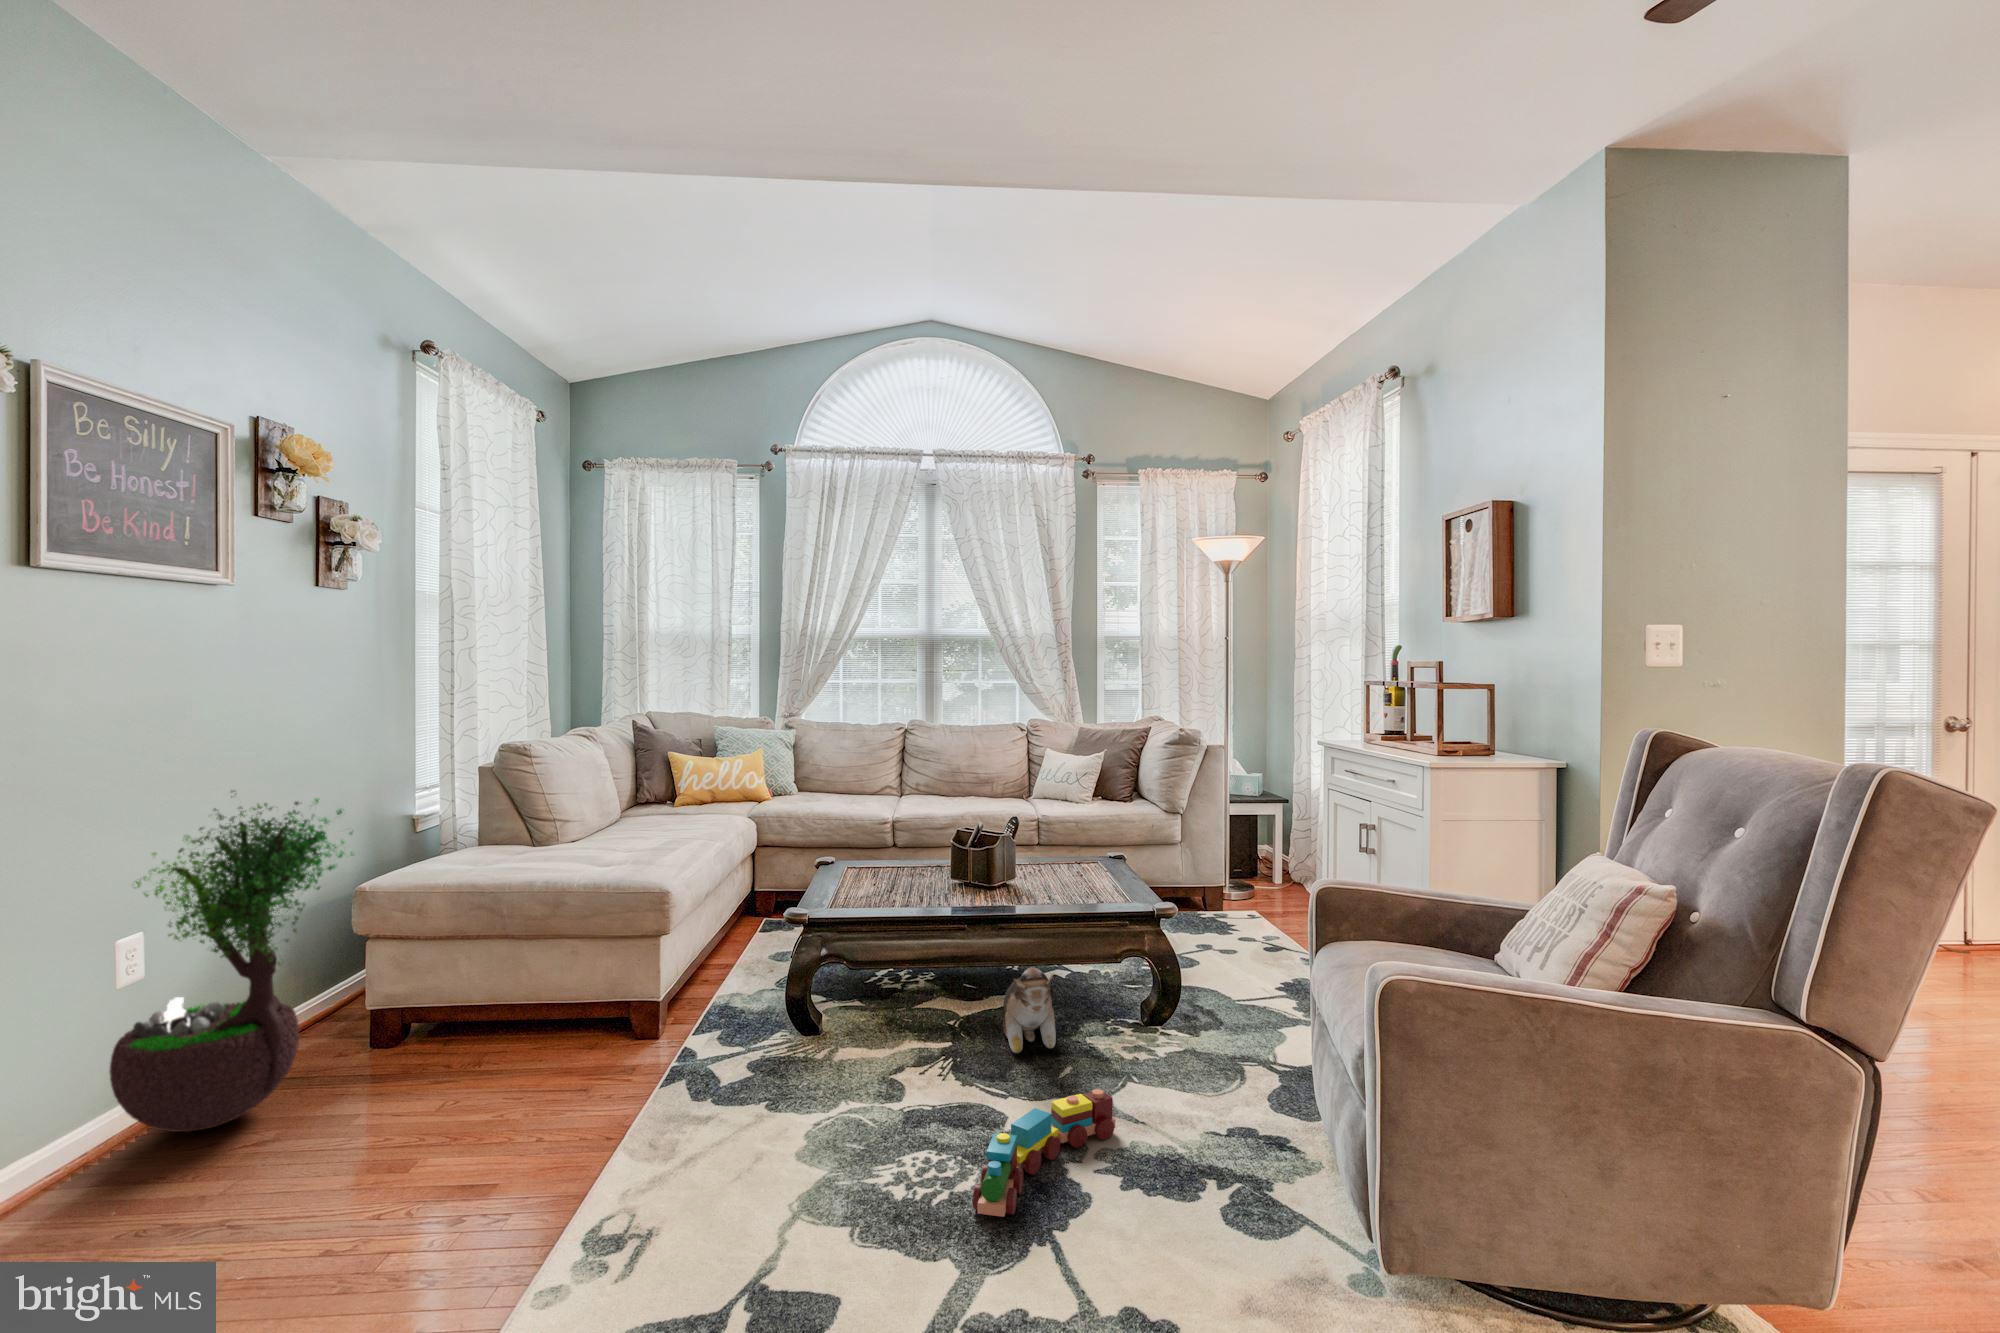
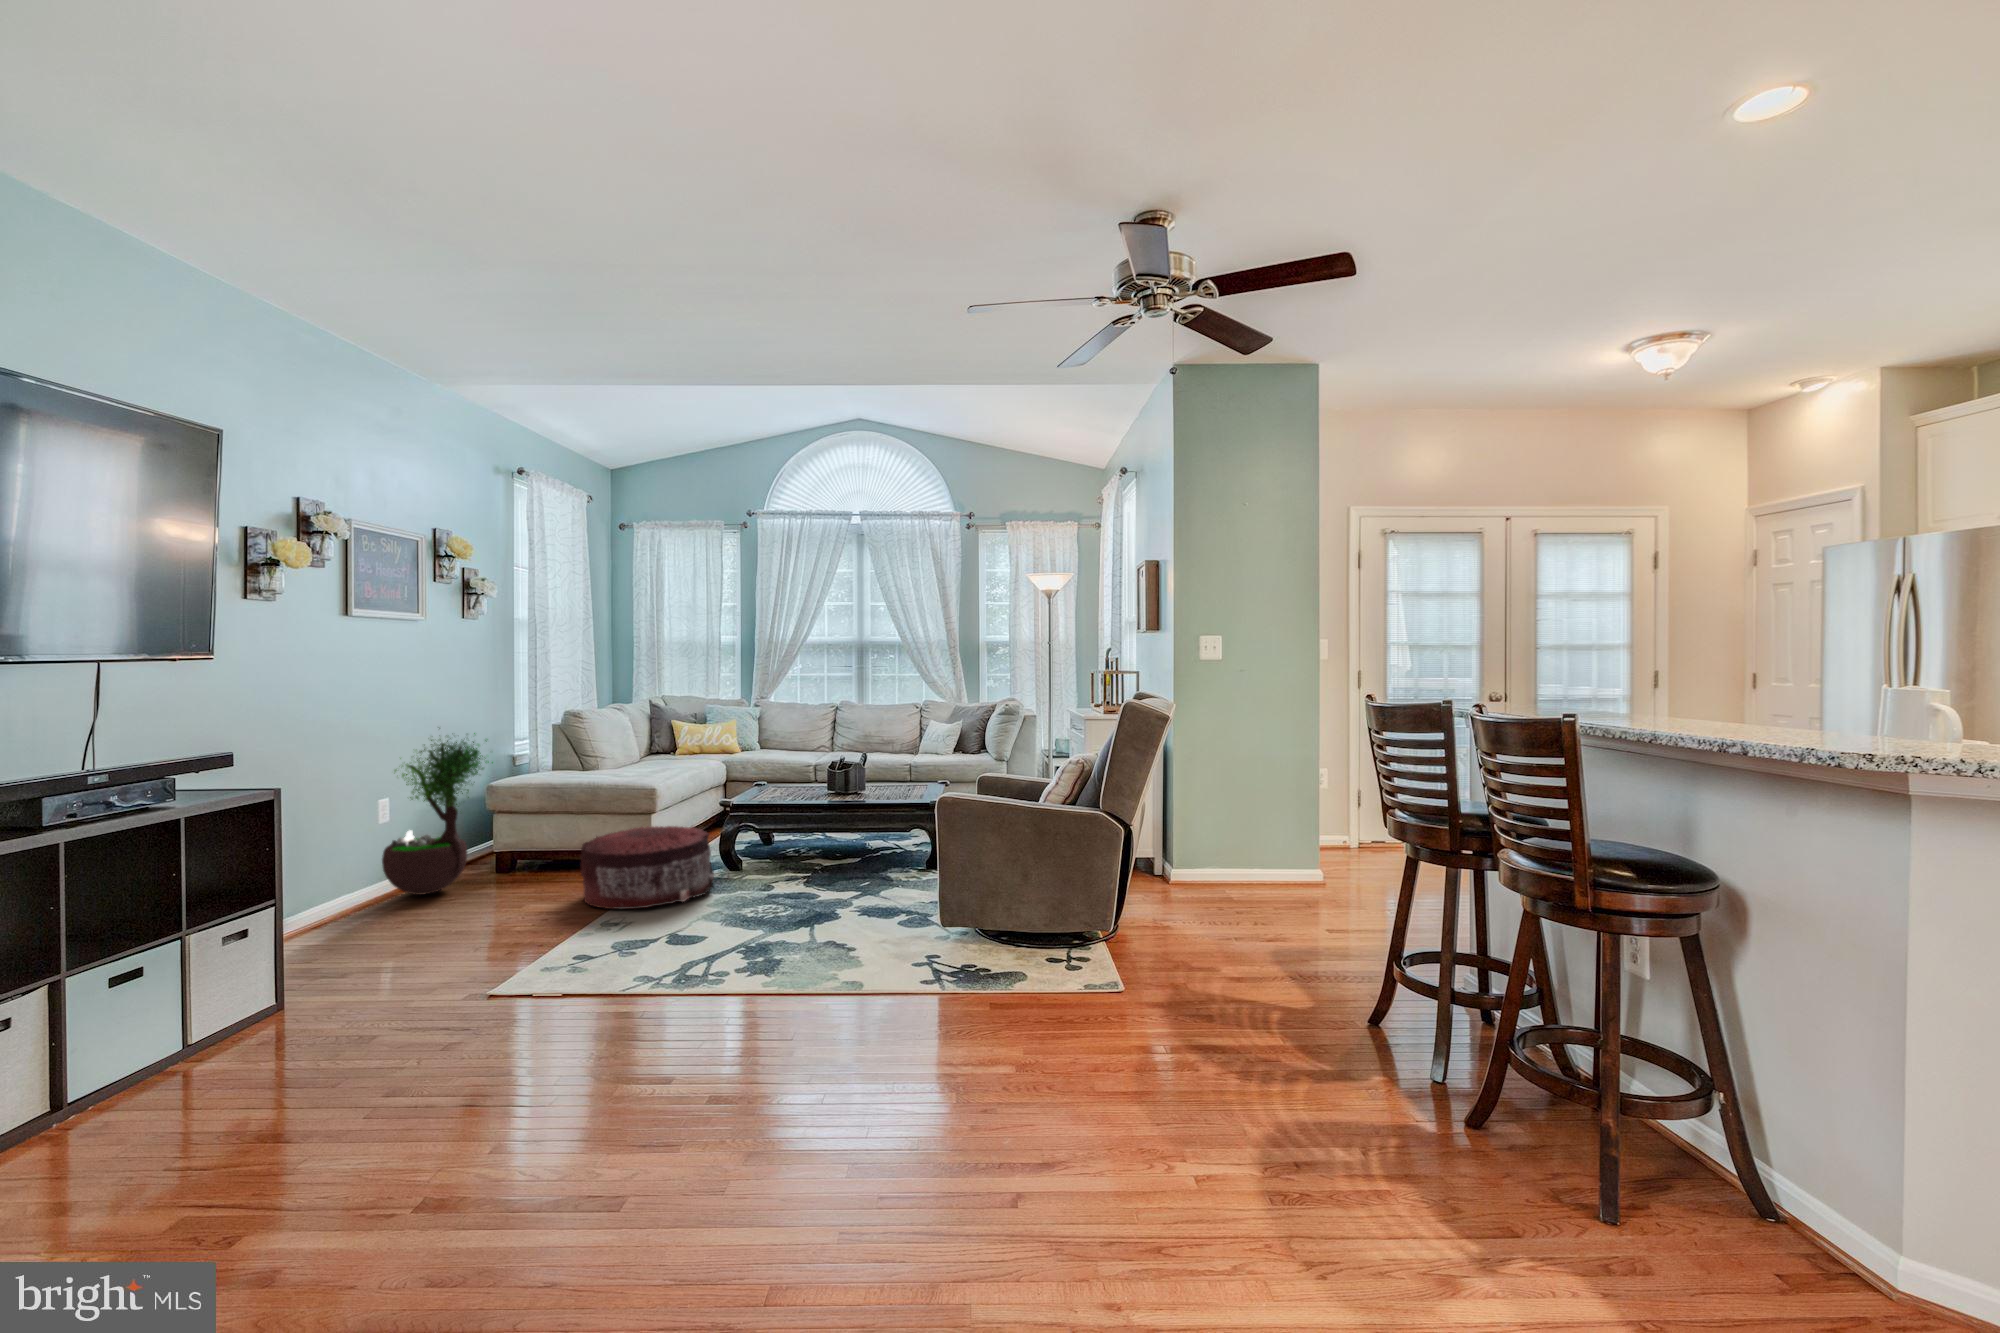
plush toy: present [1003,967,1056,1053] -> none [839,829,871,876]
pouf: none [524,968,791,1178] -> present [581,826,714,909]
toy train: present [973,1089,1115,1217] -> none [785,879,874,920]

